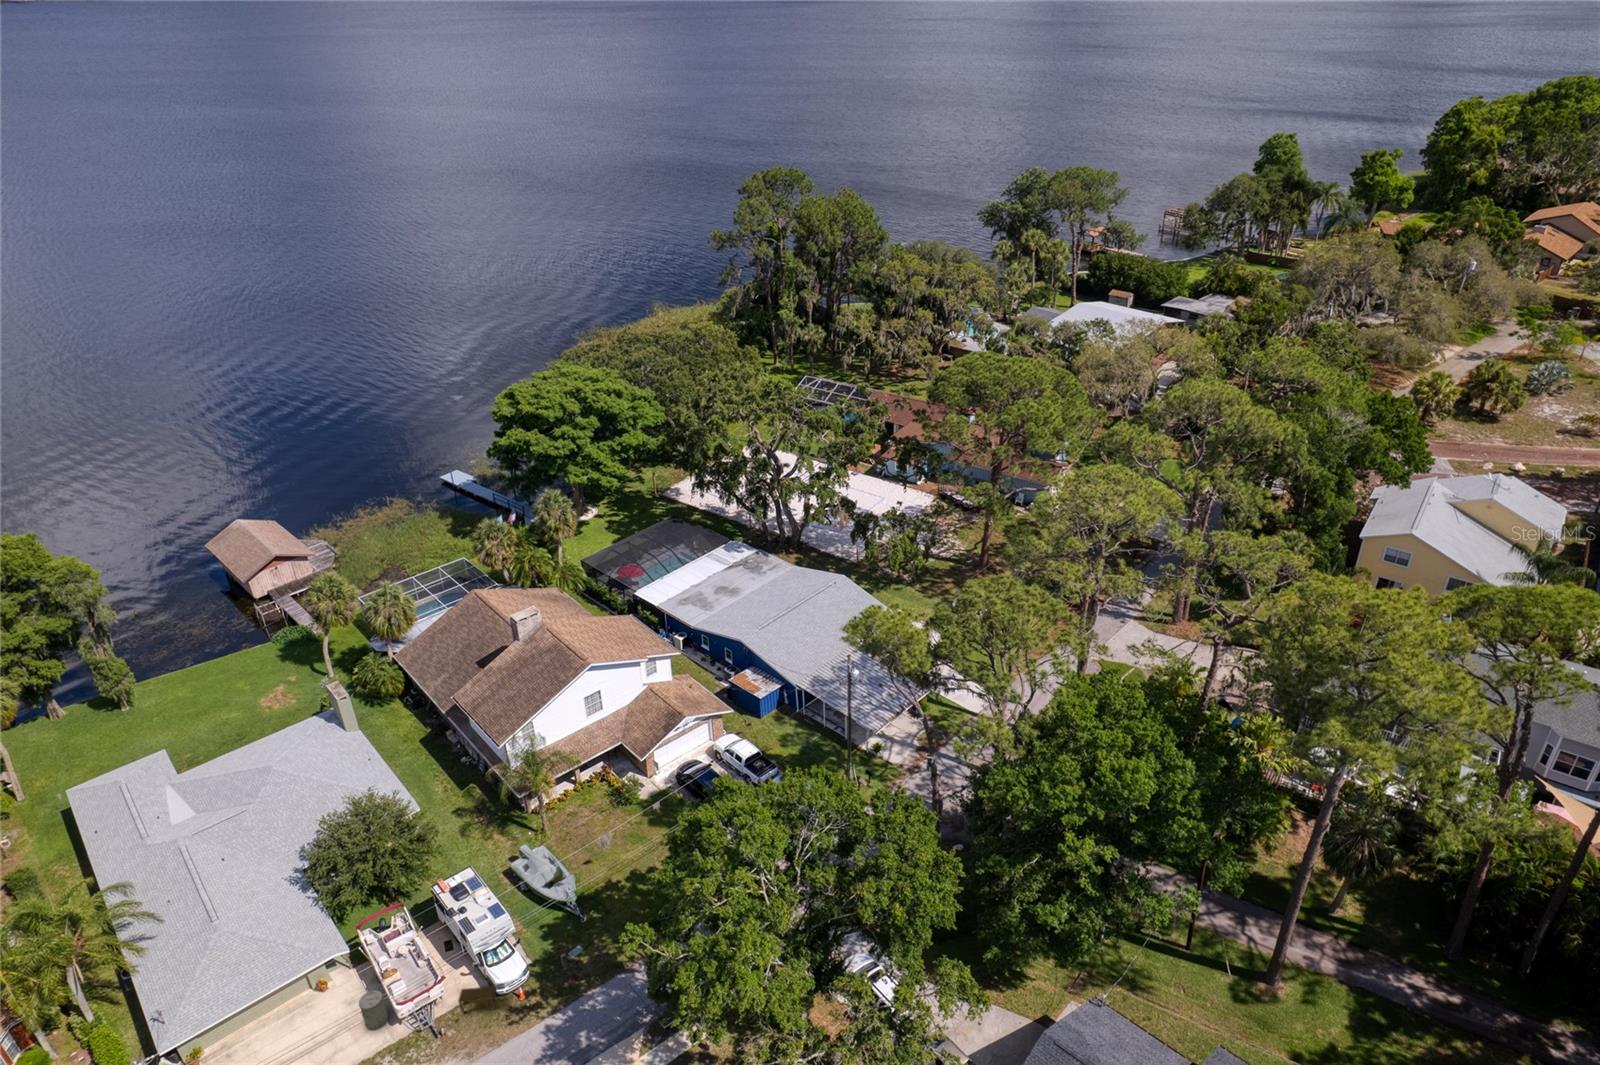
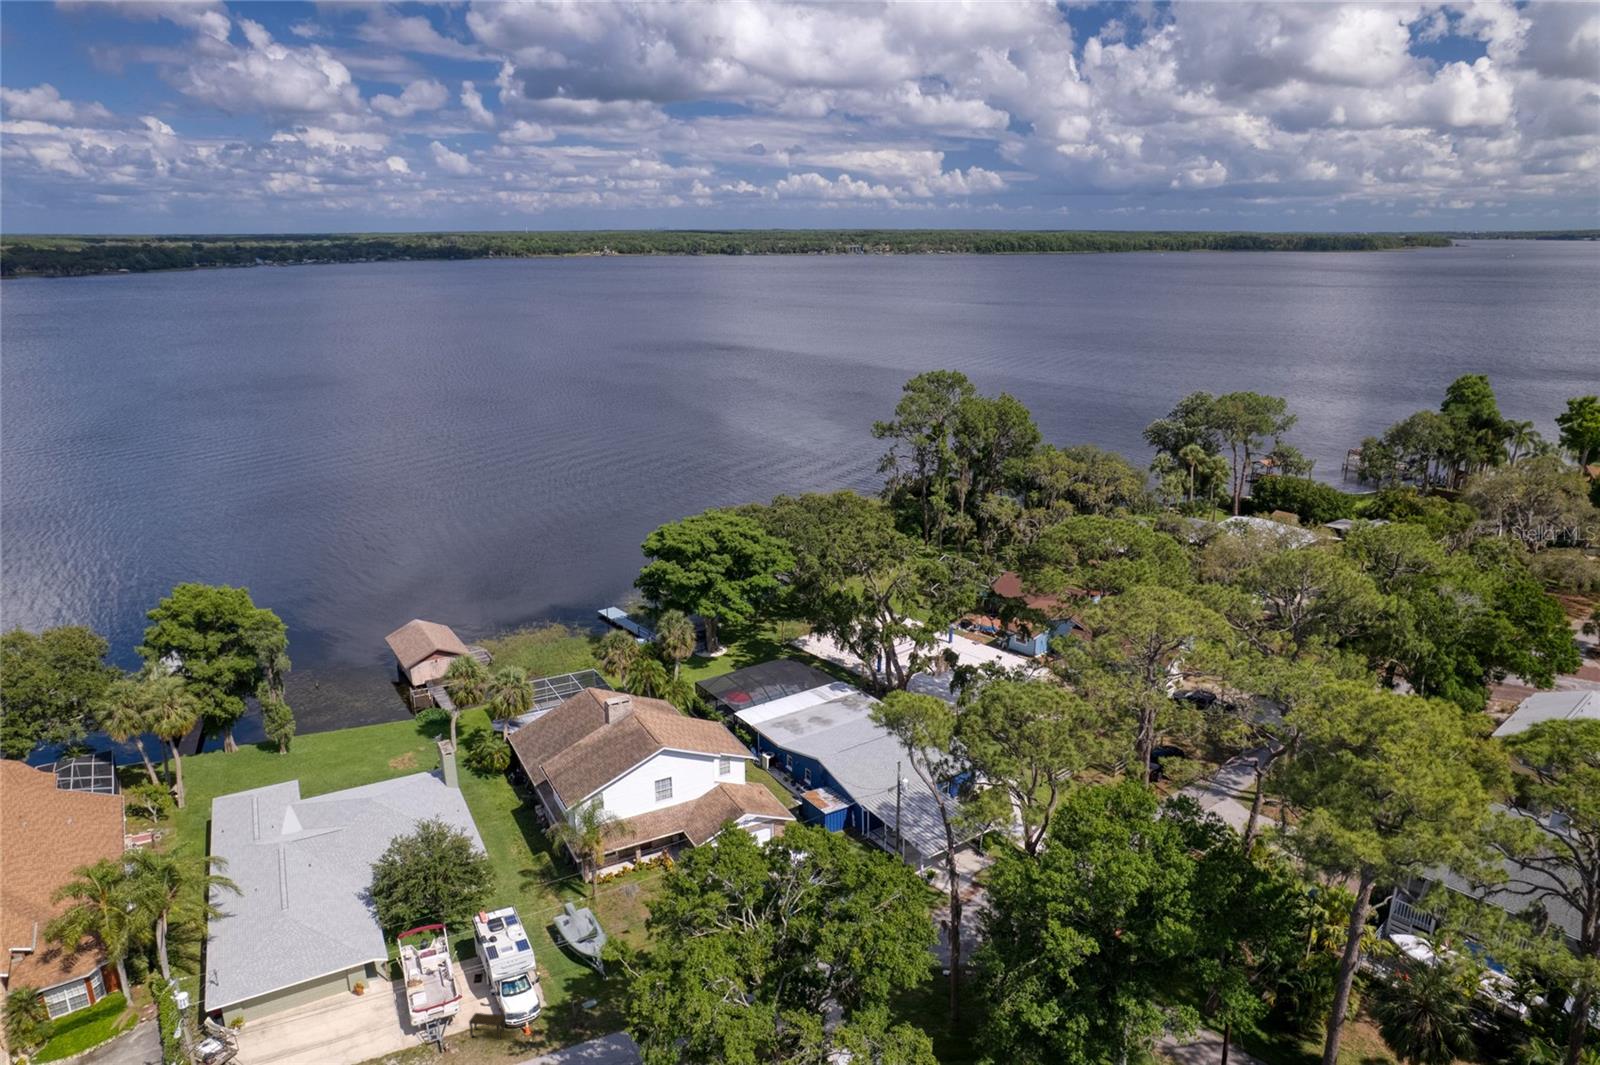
trash can: present [359,990,388,1030] -> none [382,997,407,1036]

